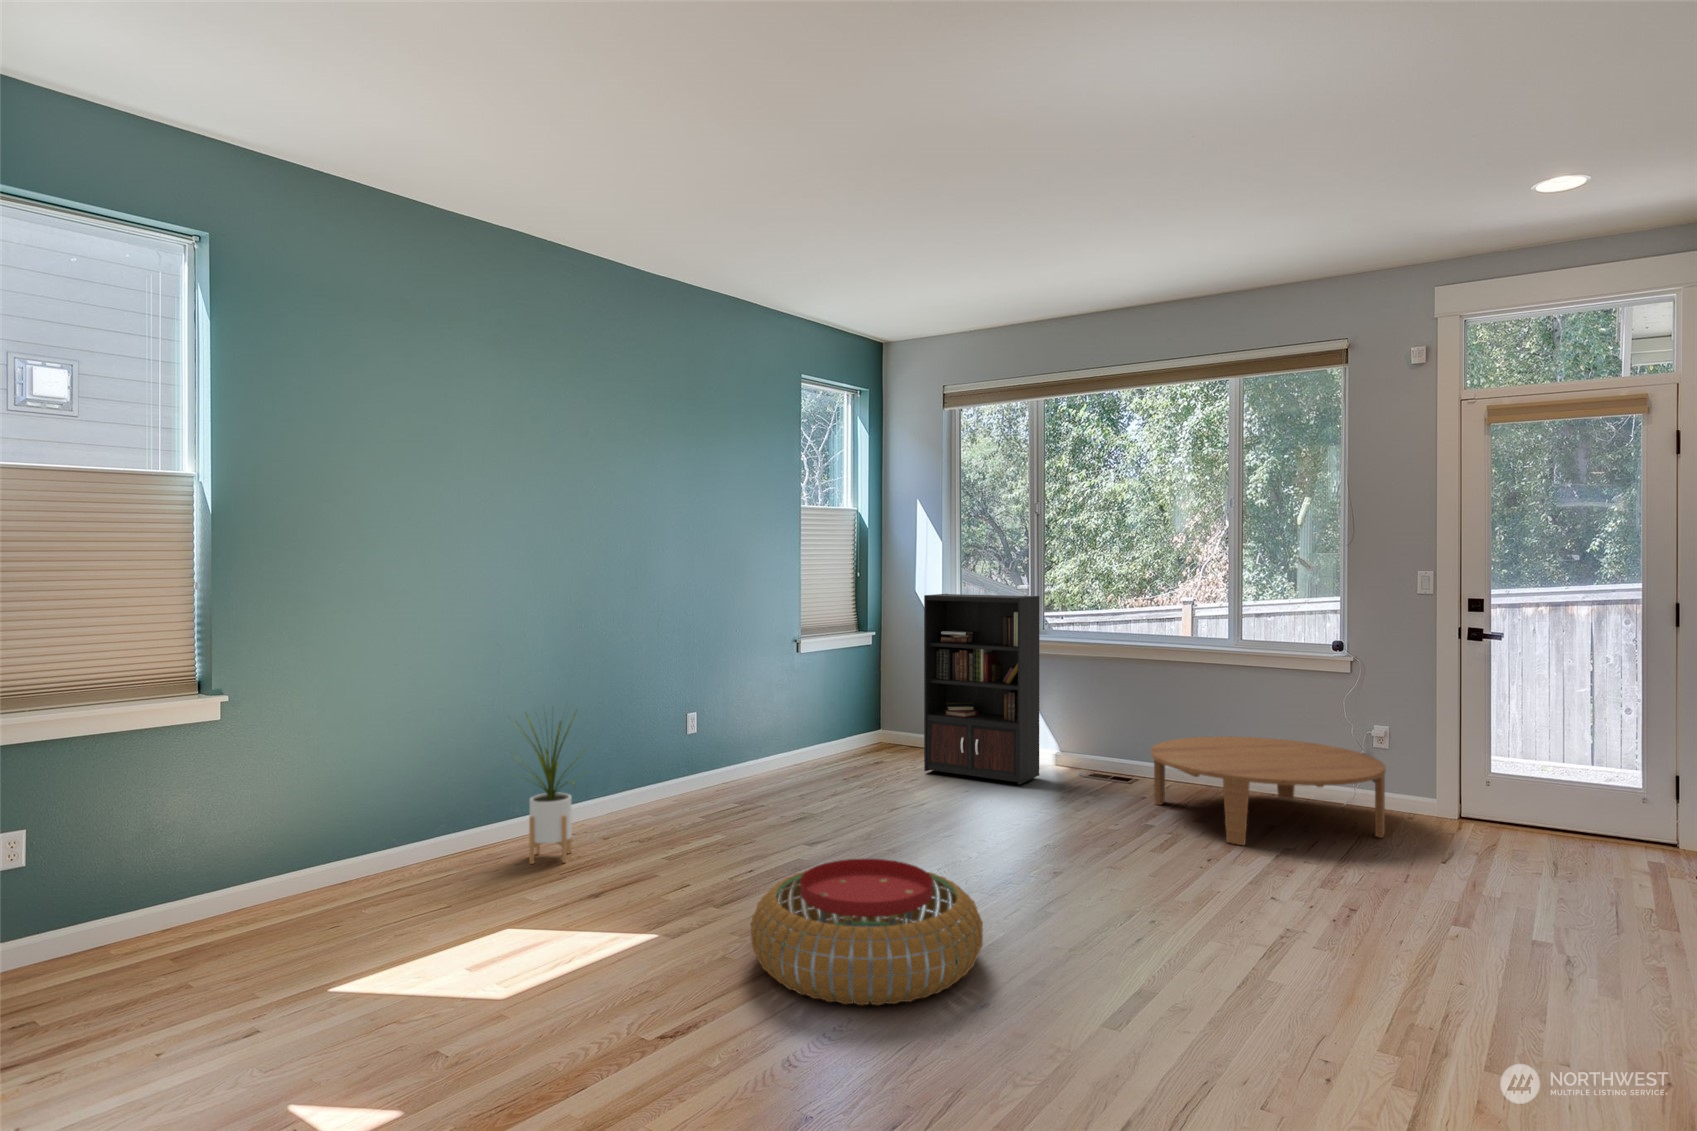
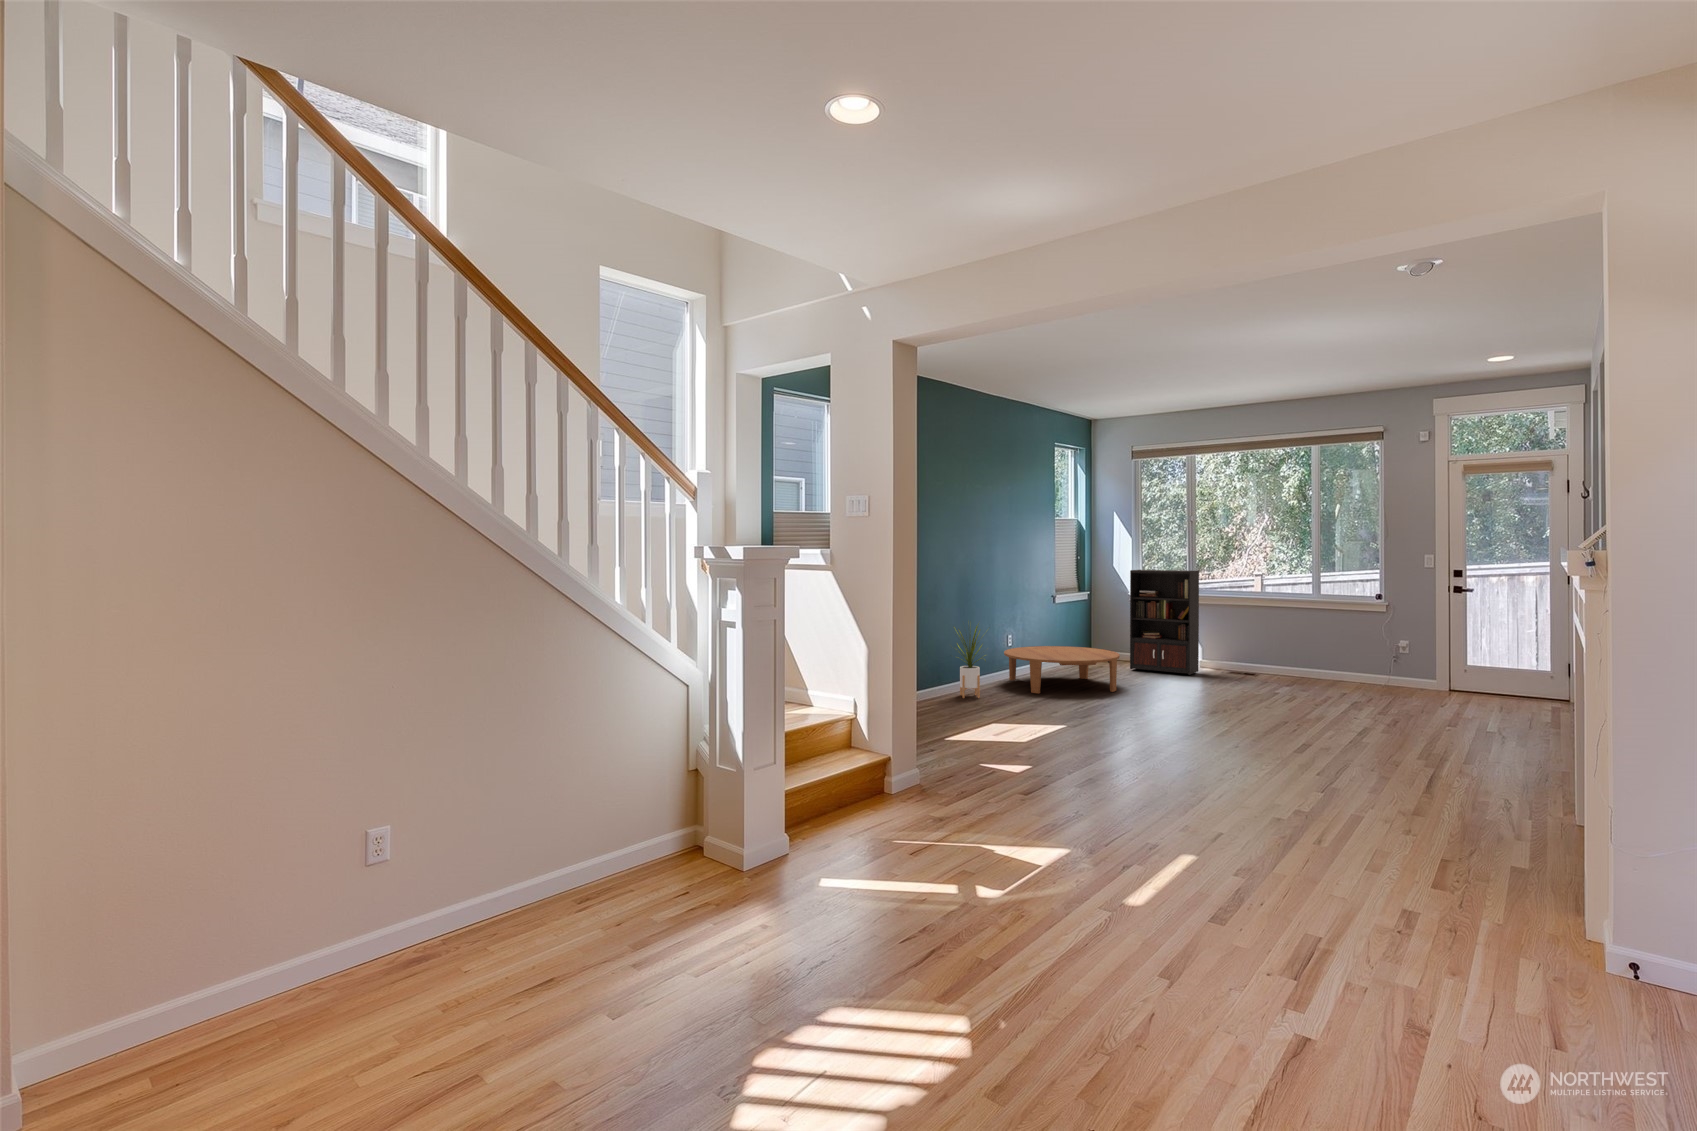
coffee table: present [1151,736,1386,845] -> present [1004,646,1120,694]
pouf: present [751,859,983,1005] -> none [1105,686,1212,736]

